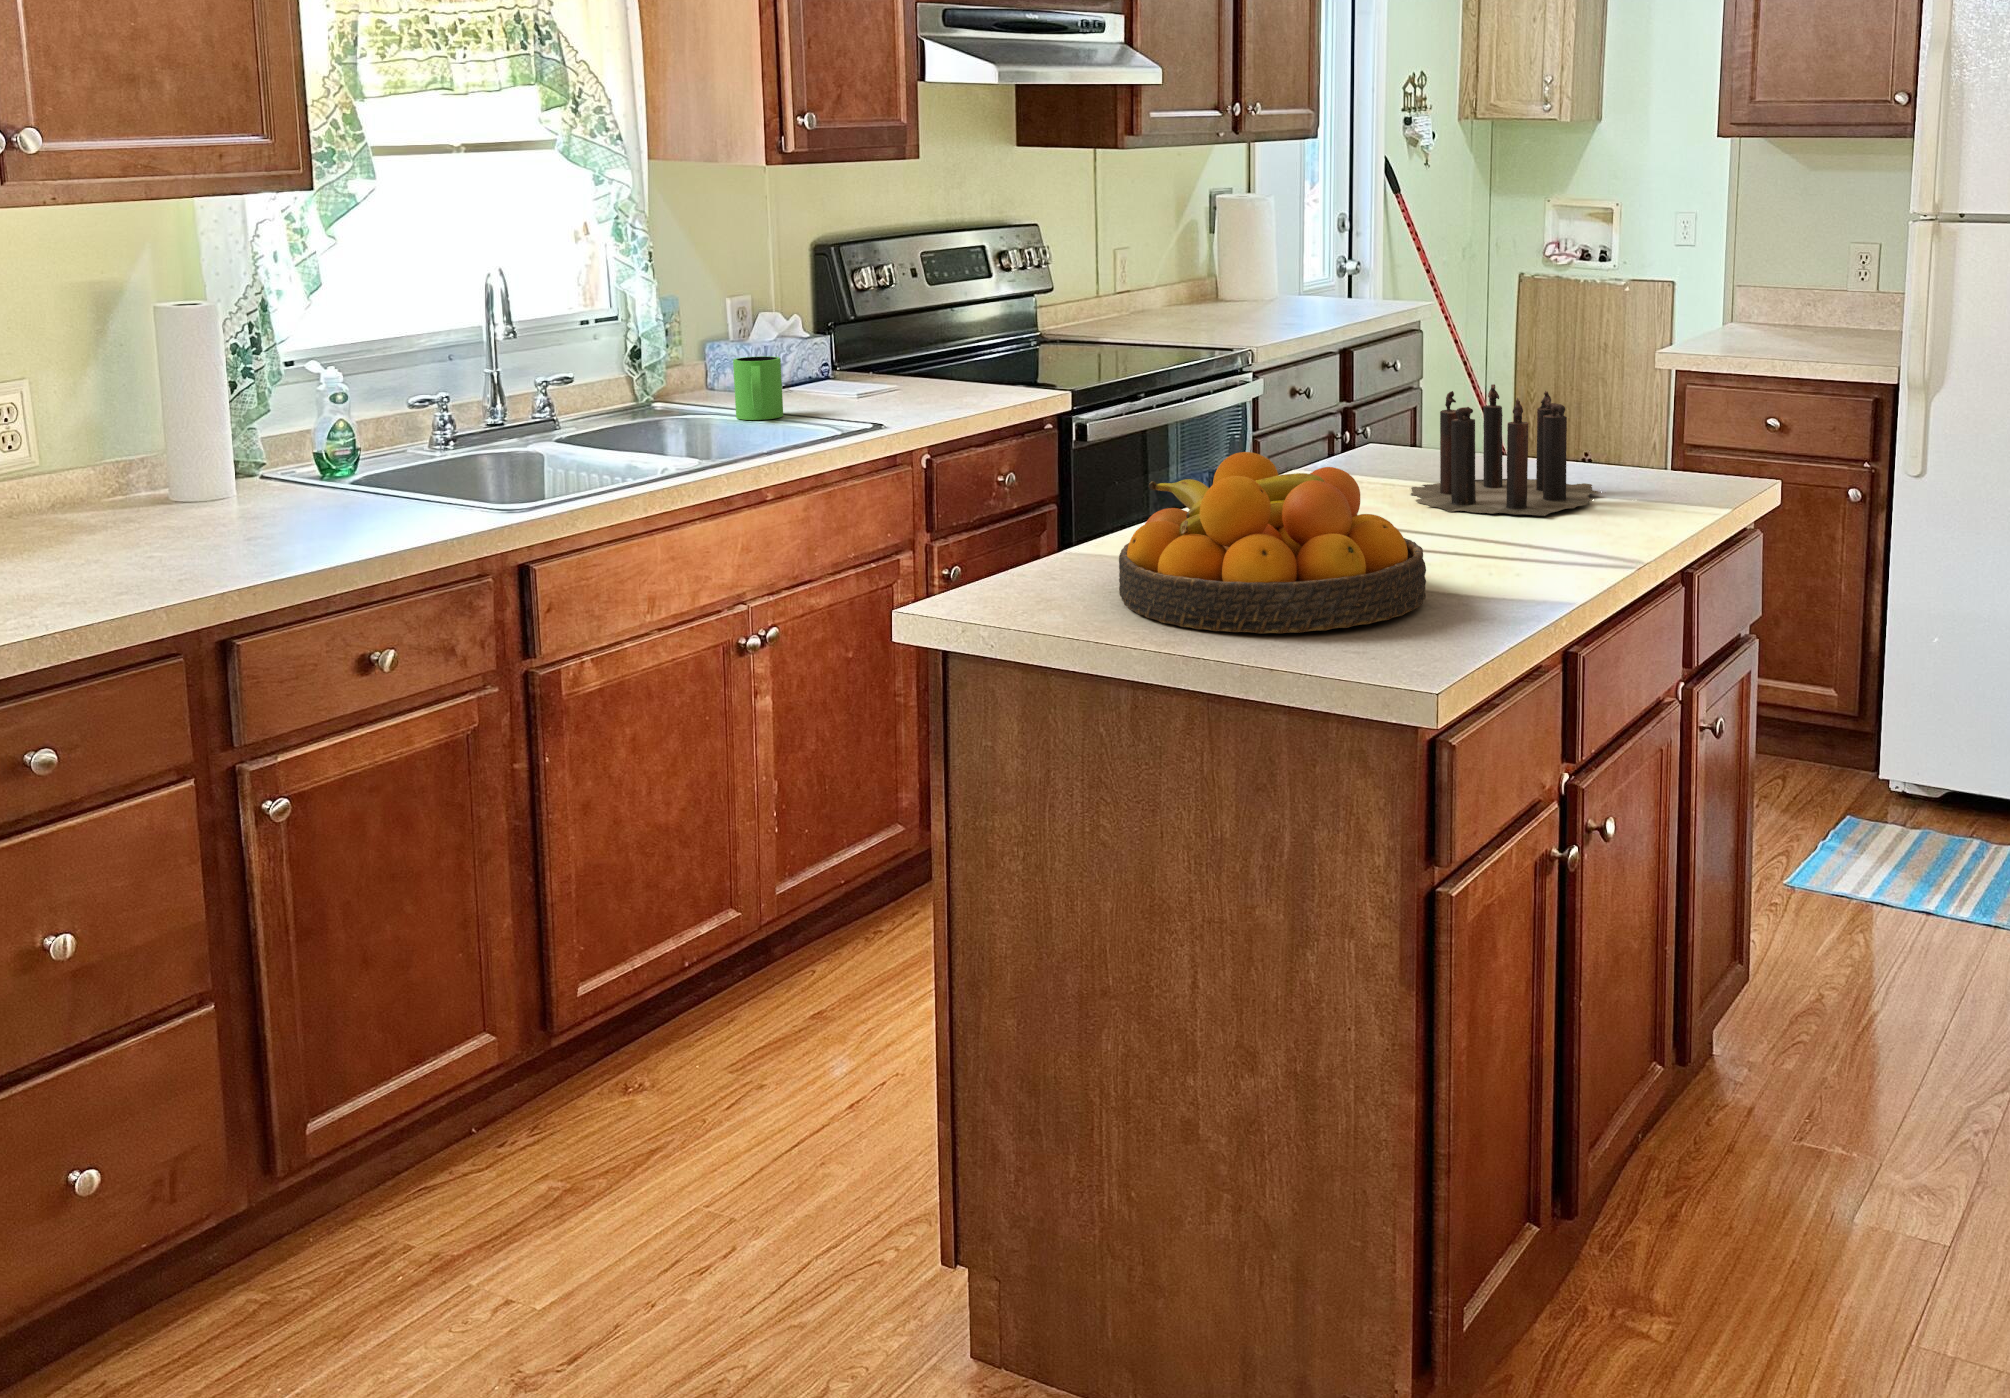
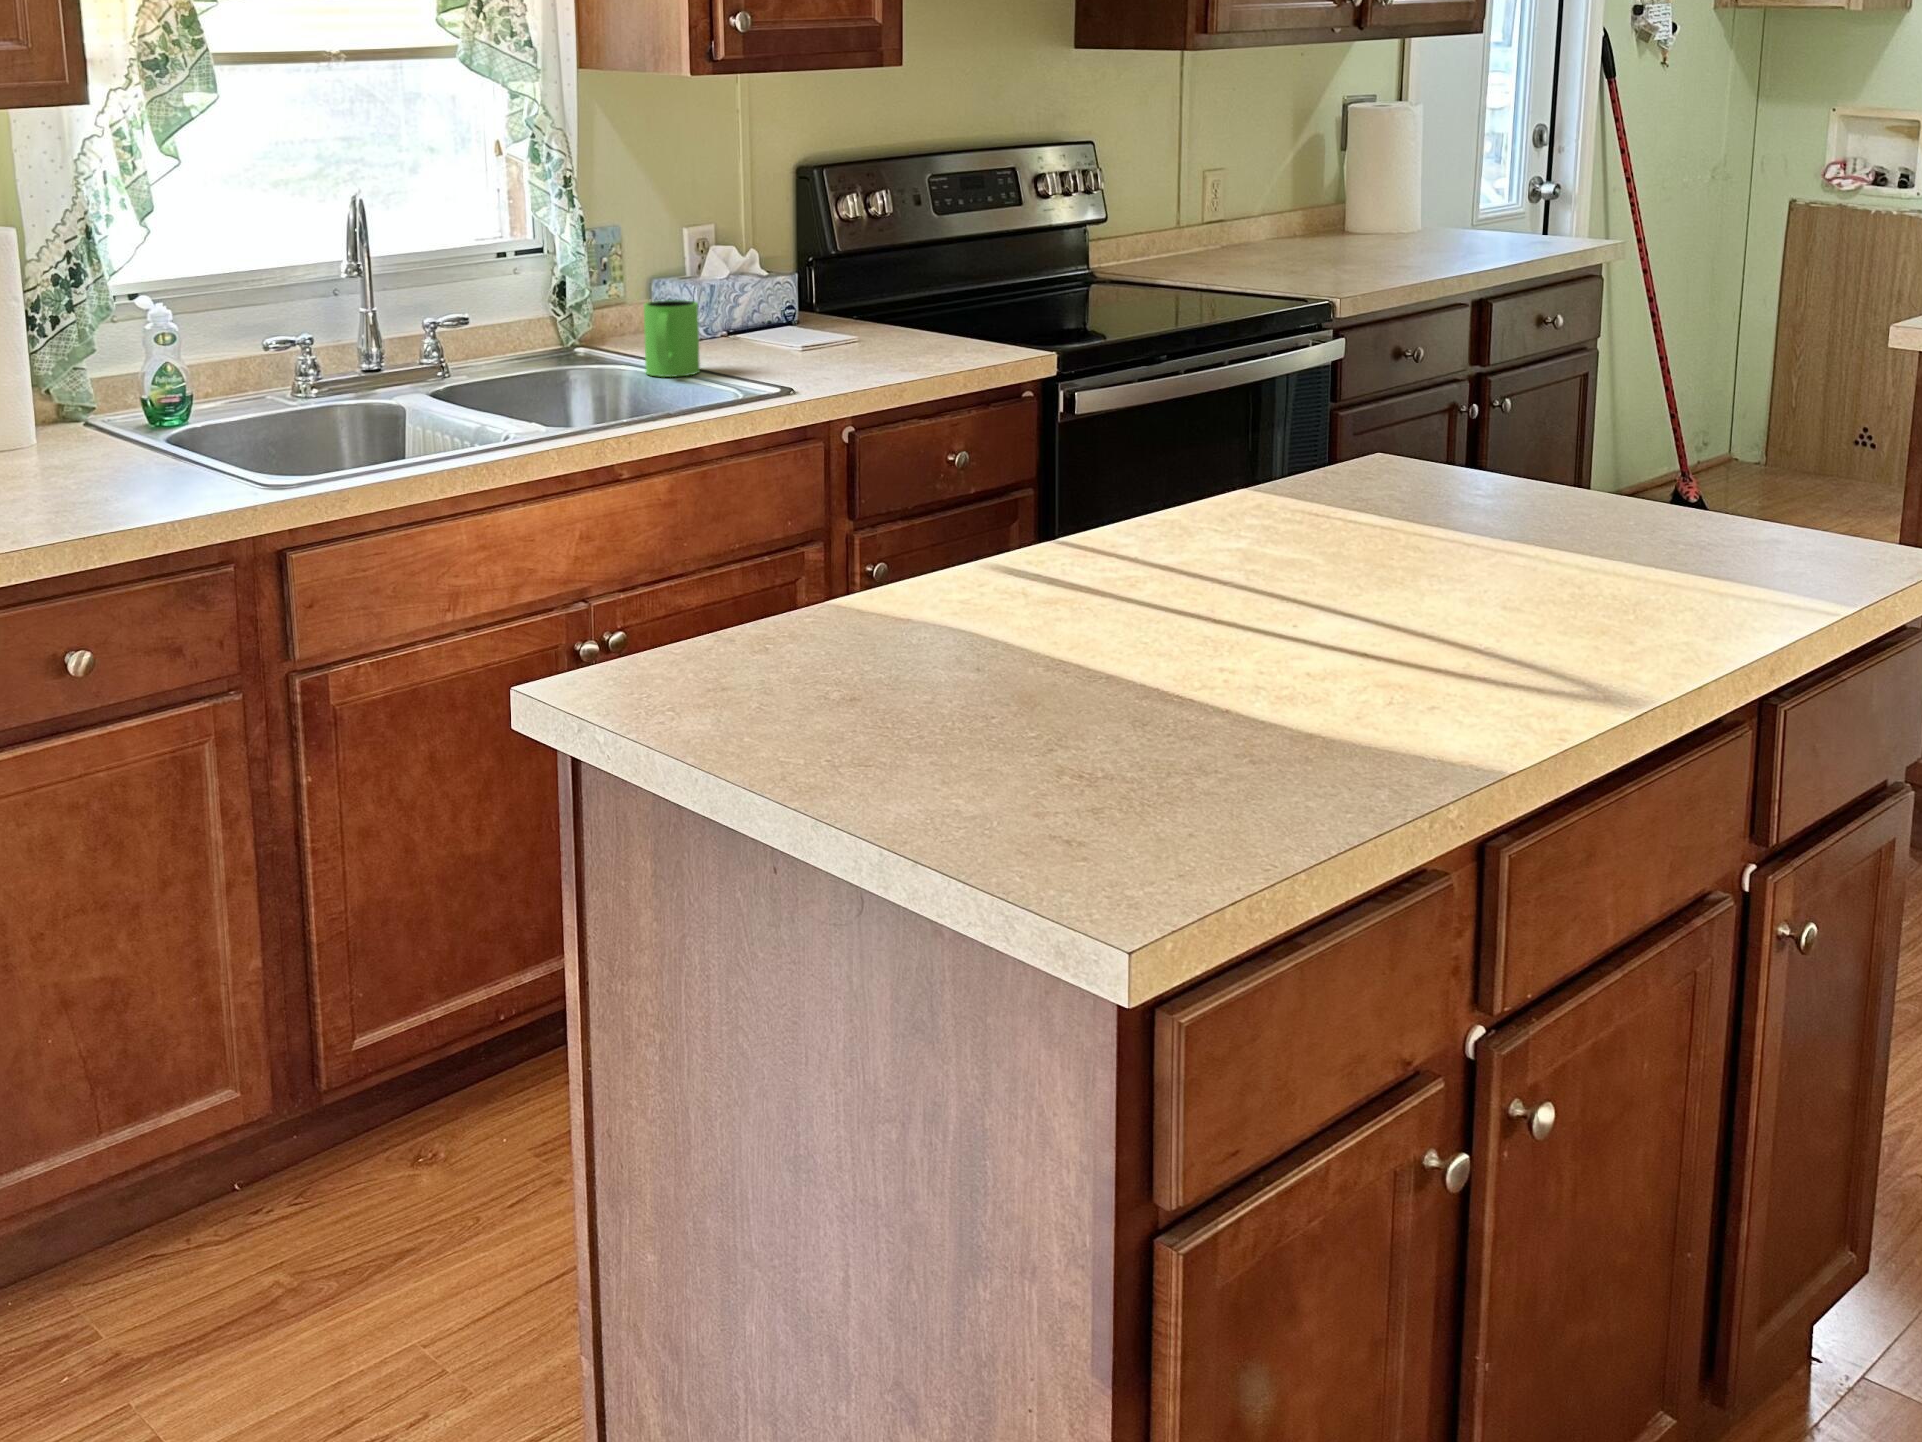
candle: present [1411,384,1599,516] -> none [1349,400,1695,600]
fruit bowl: present [1119,452,1426,634] -> none [832,508,1269,794]

